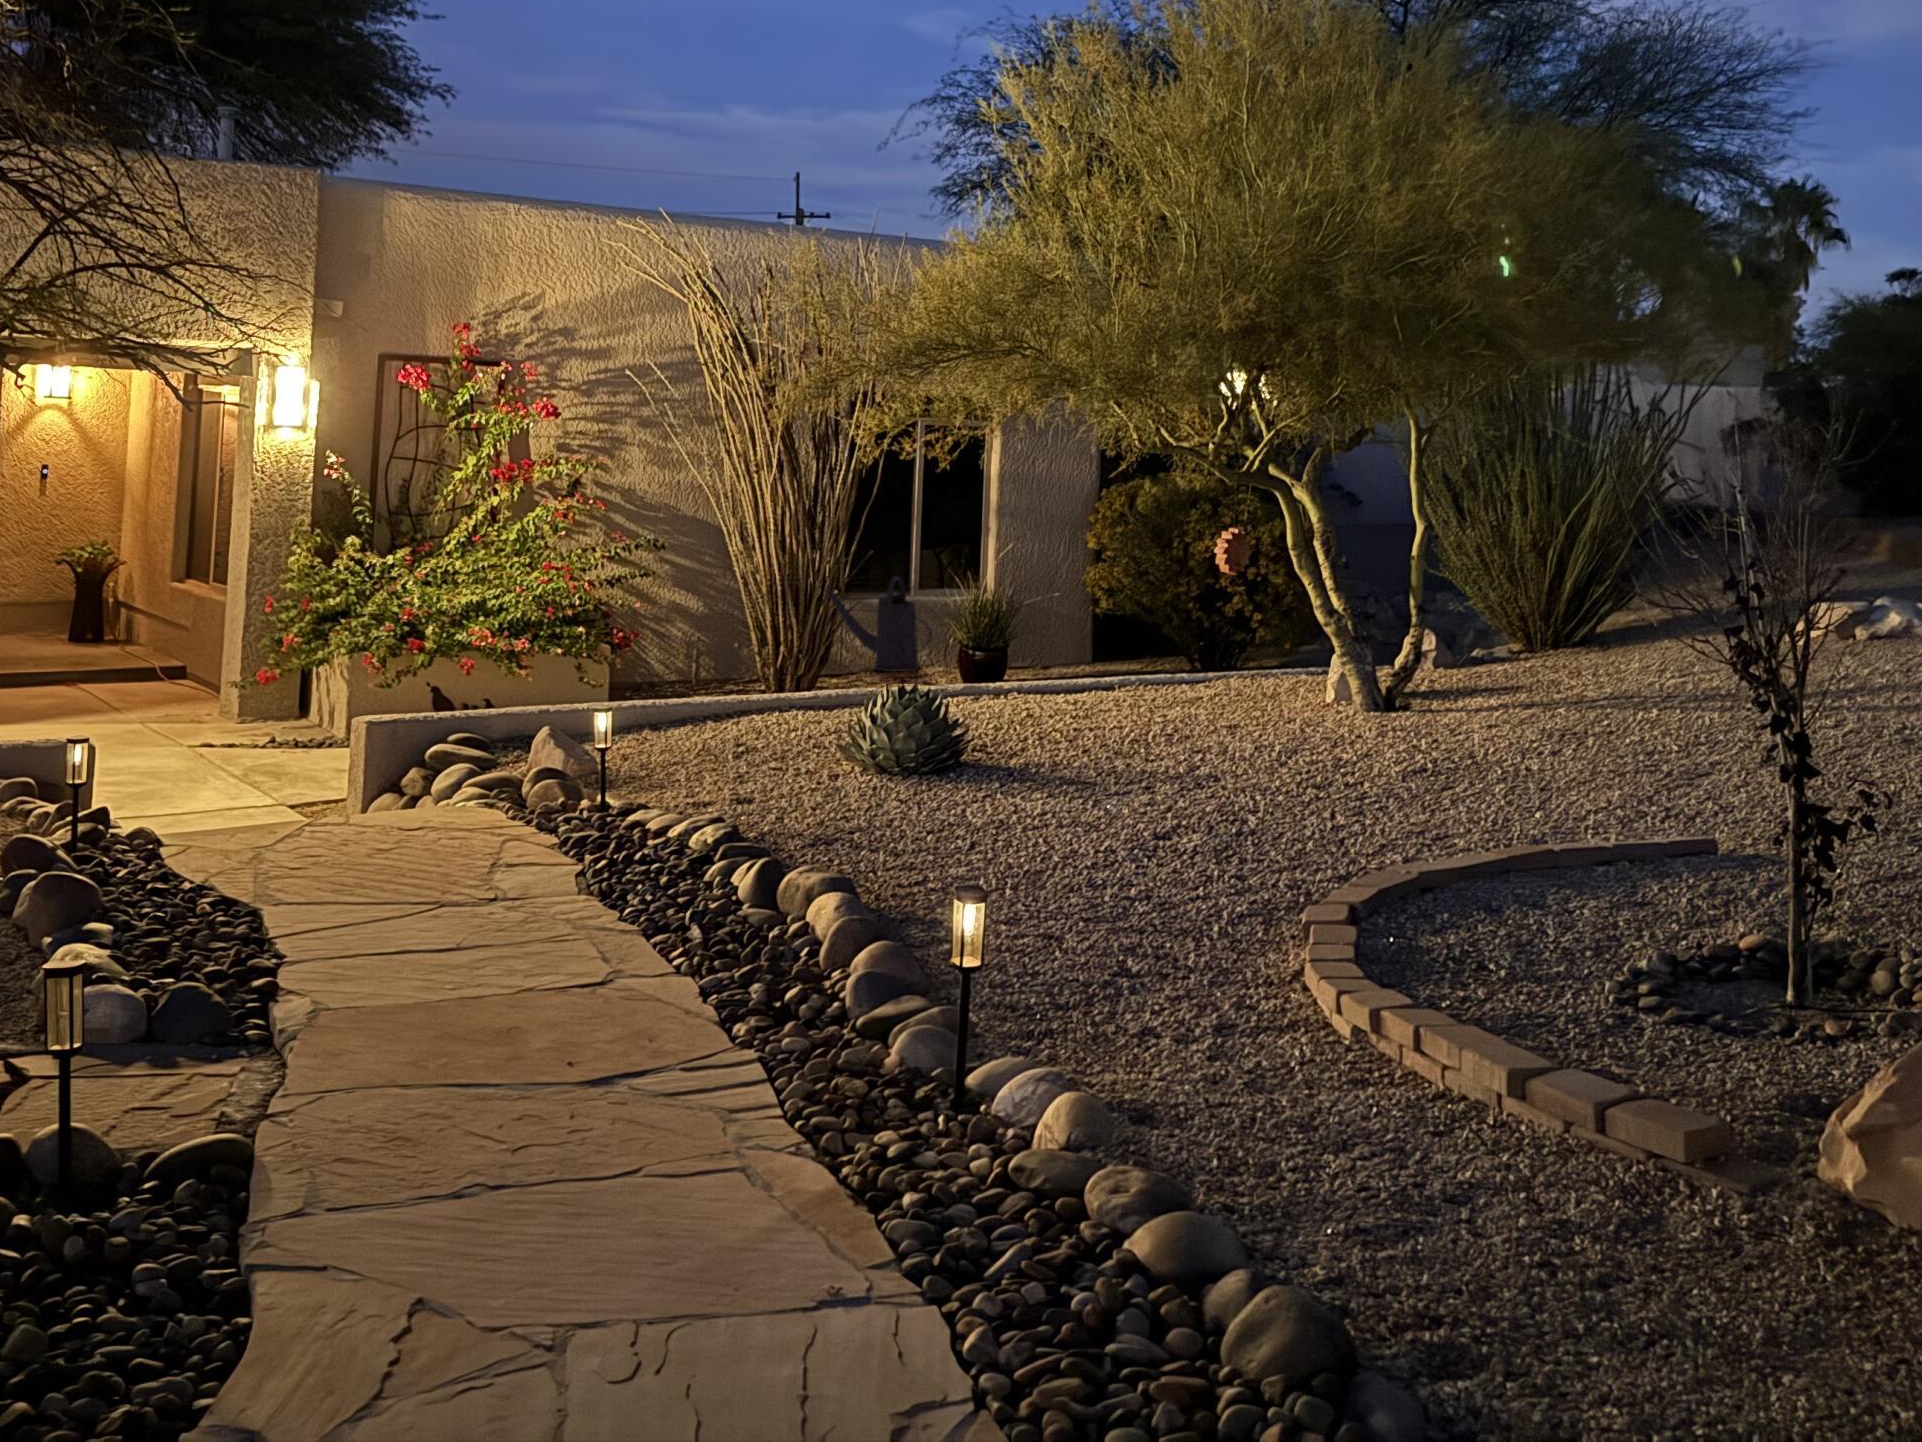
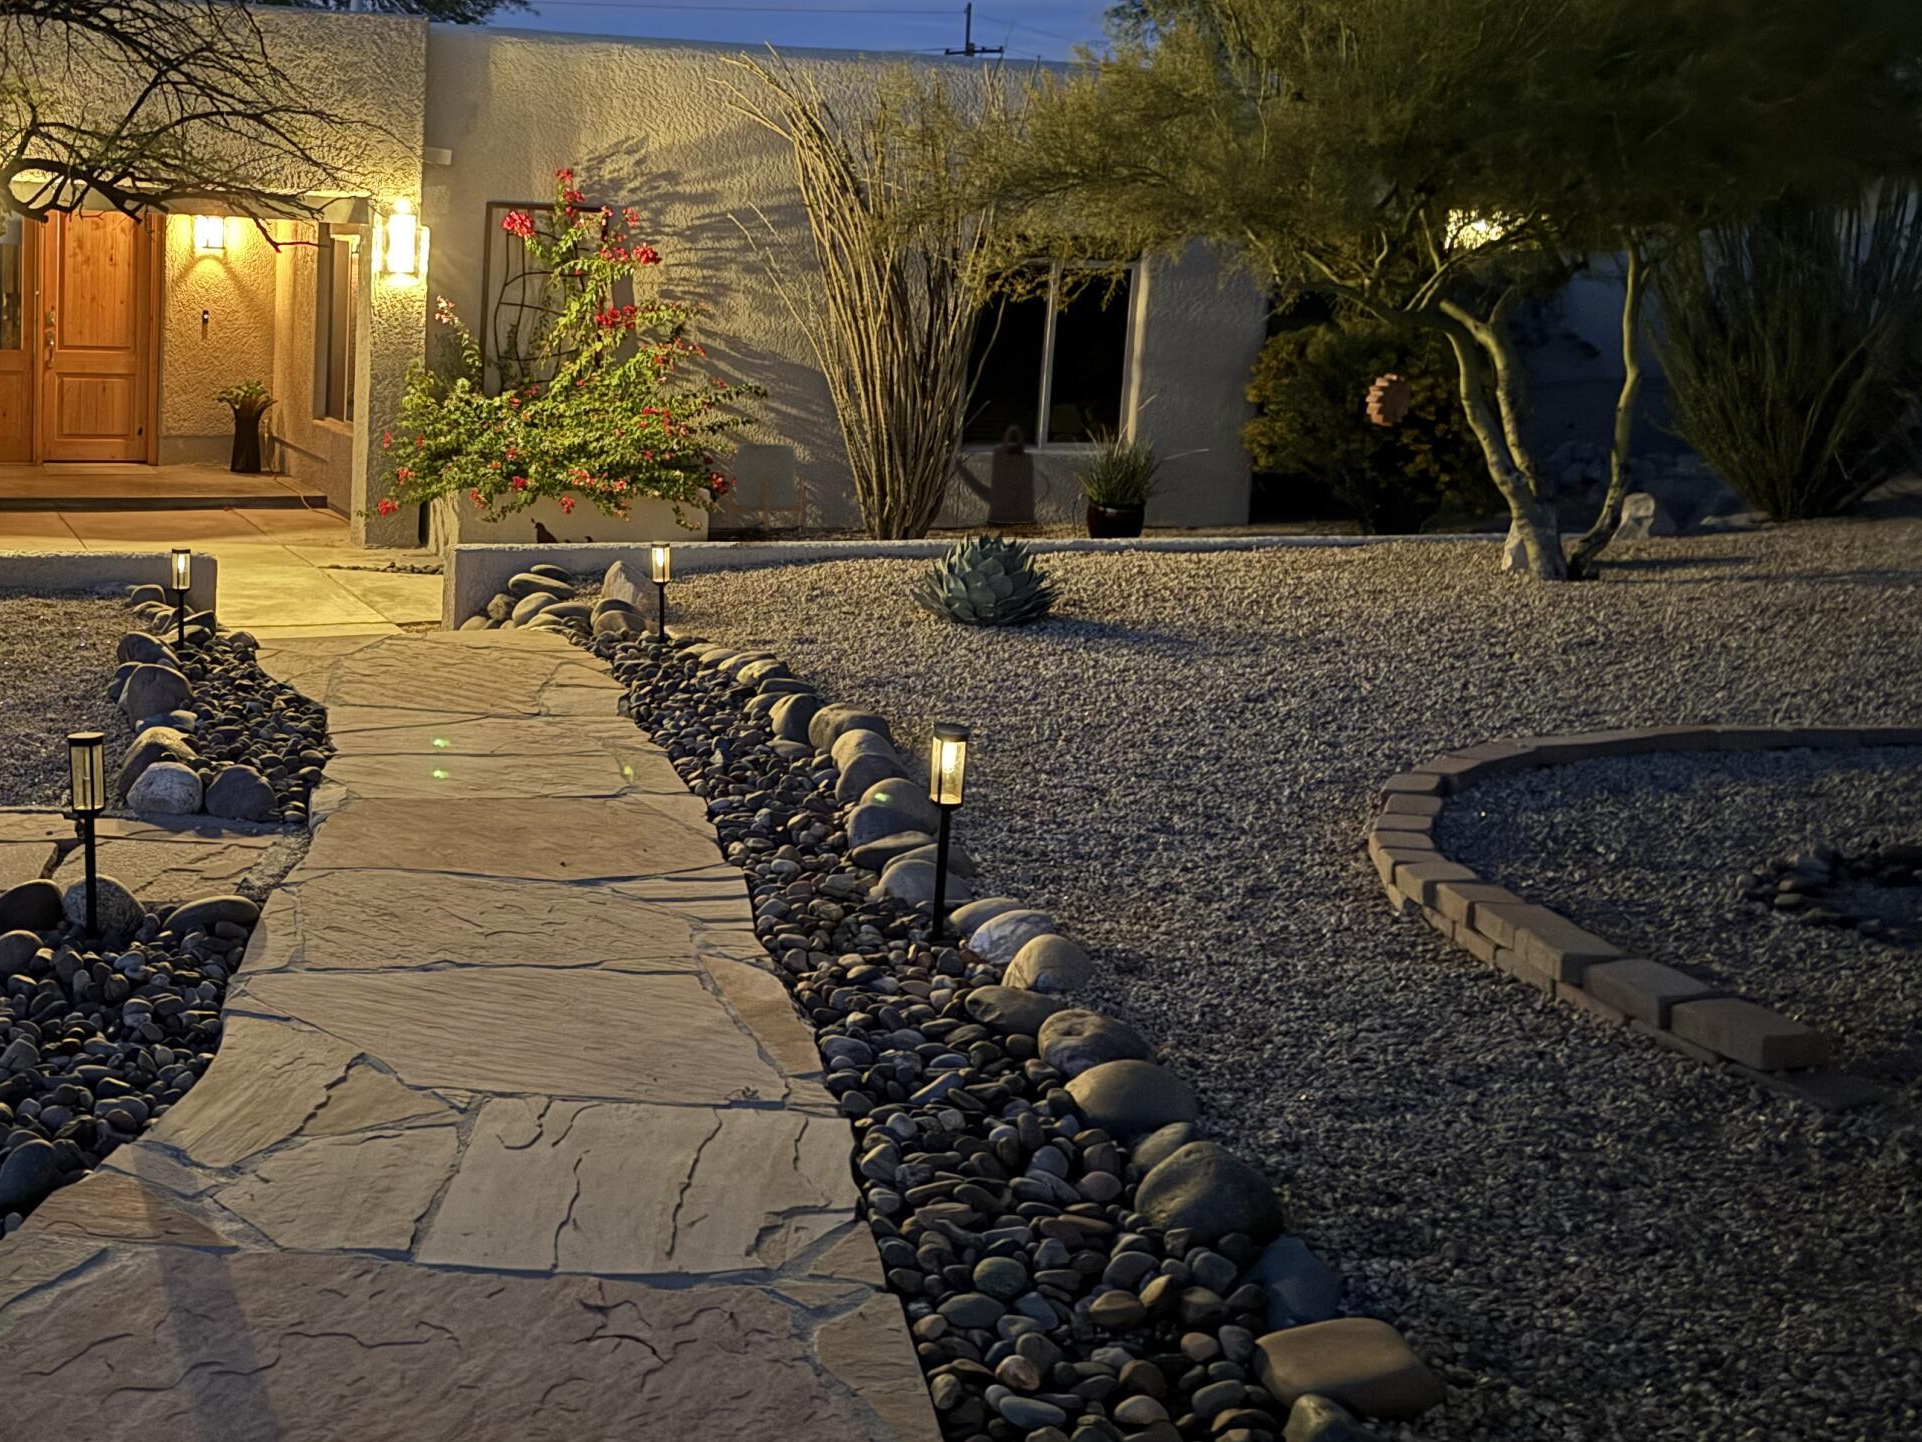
planter: none [627,598,701,687] -> present [728,444,804,531]

